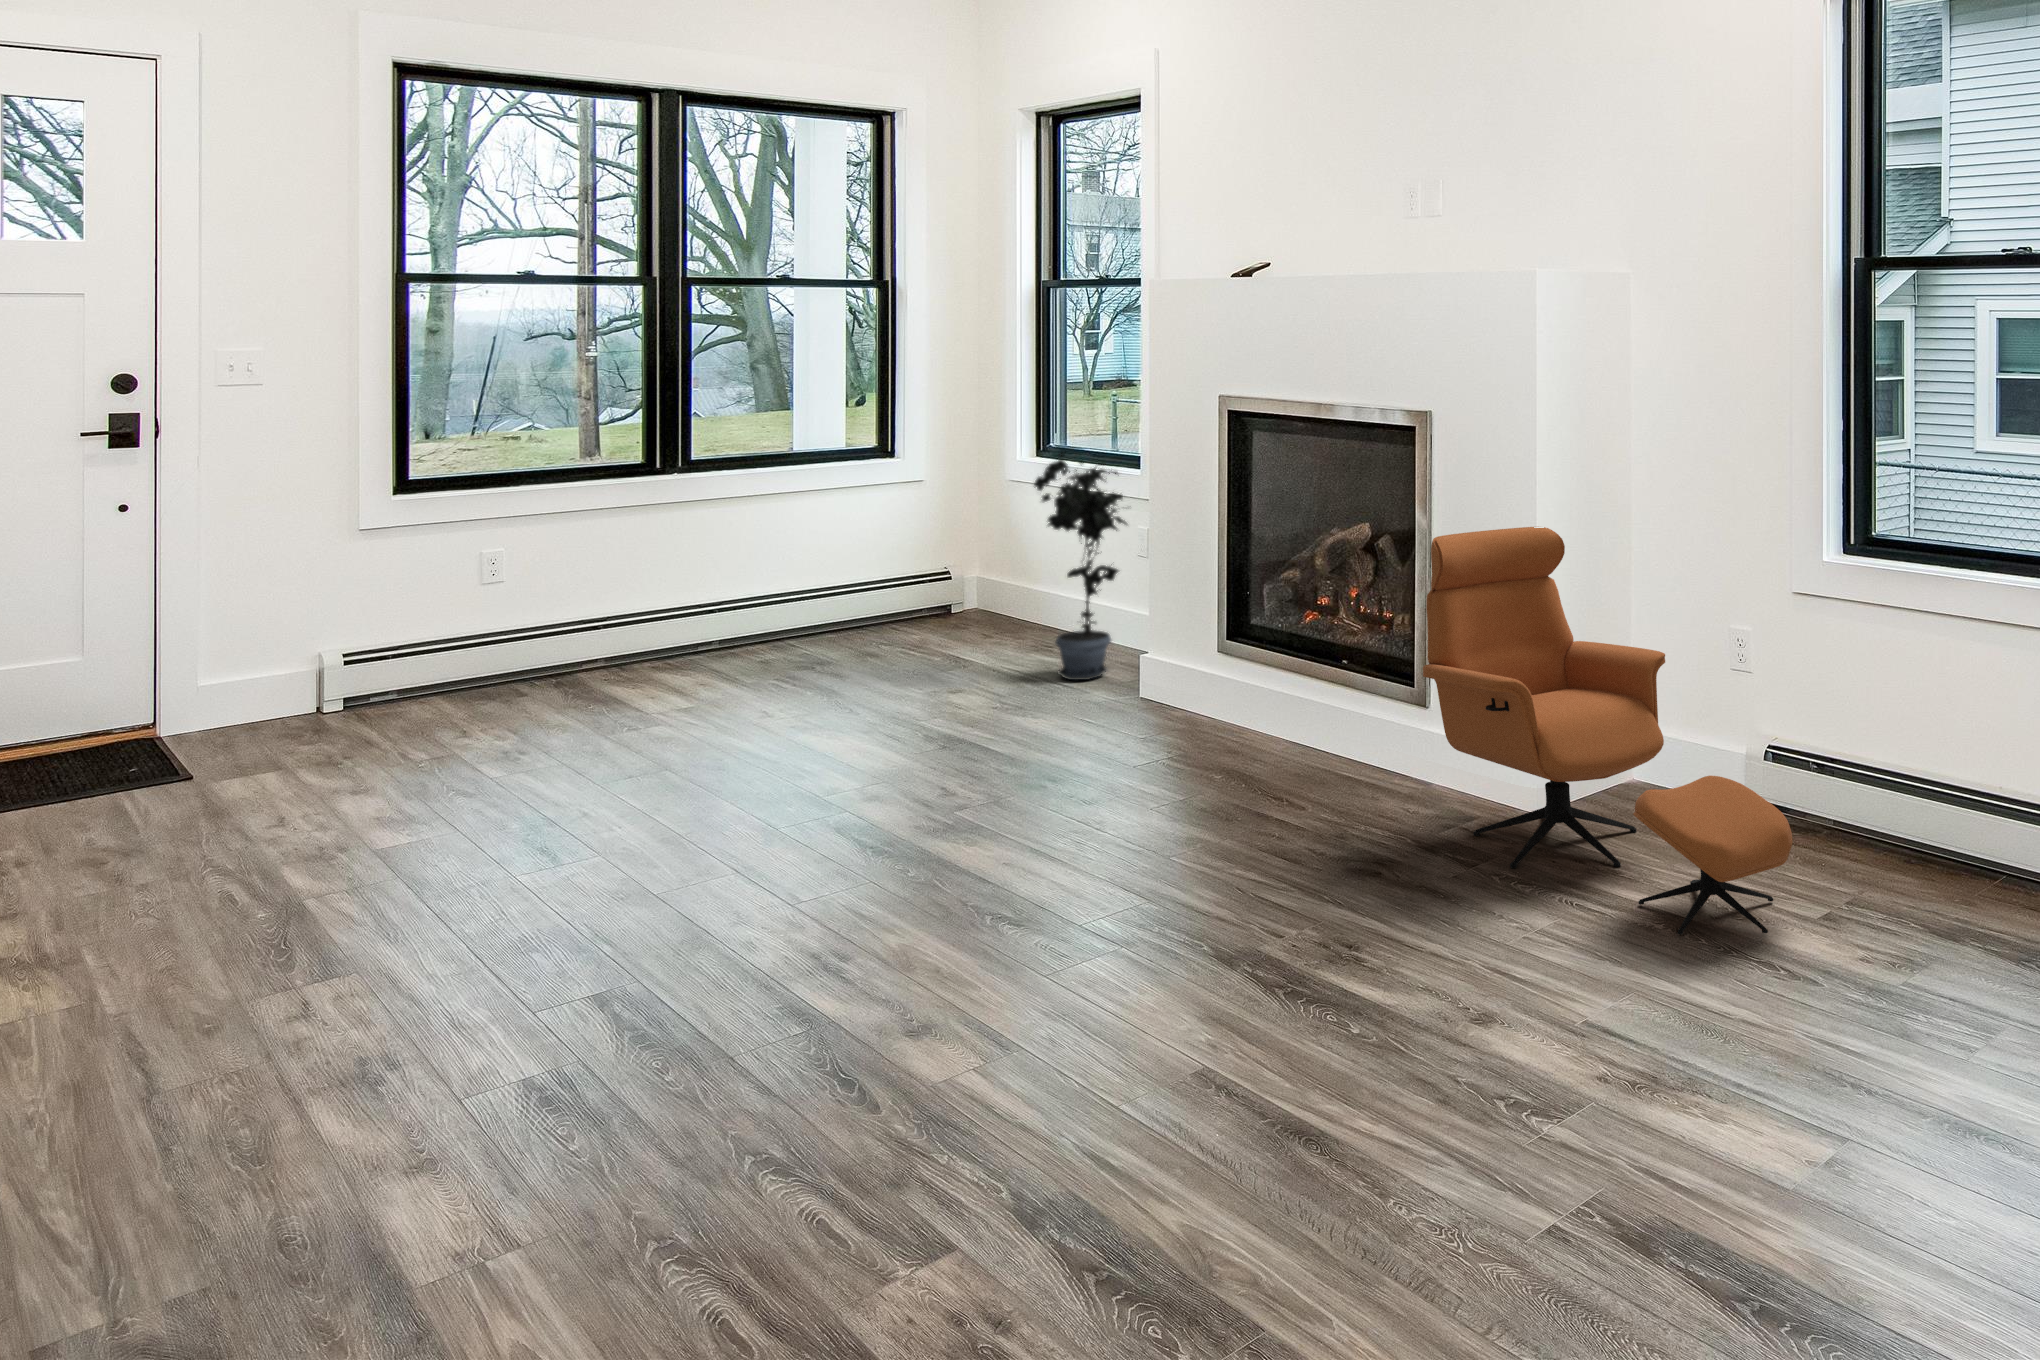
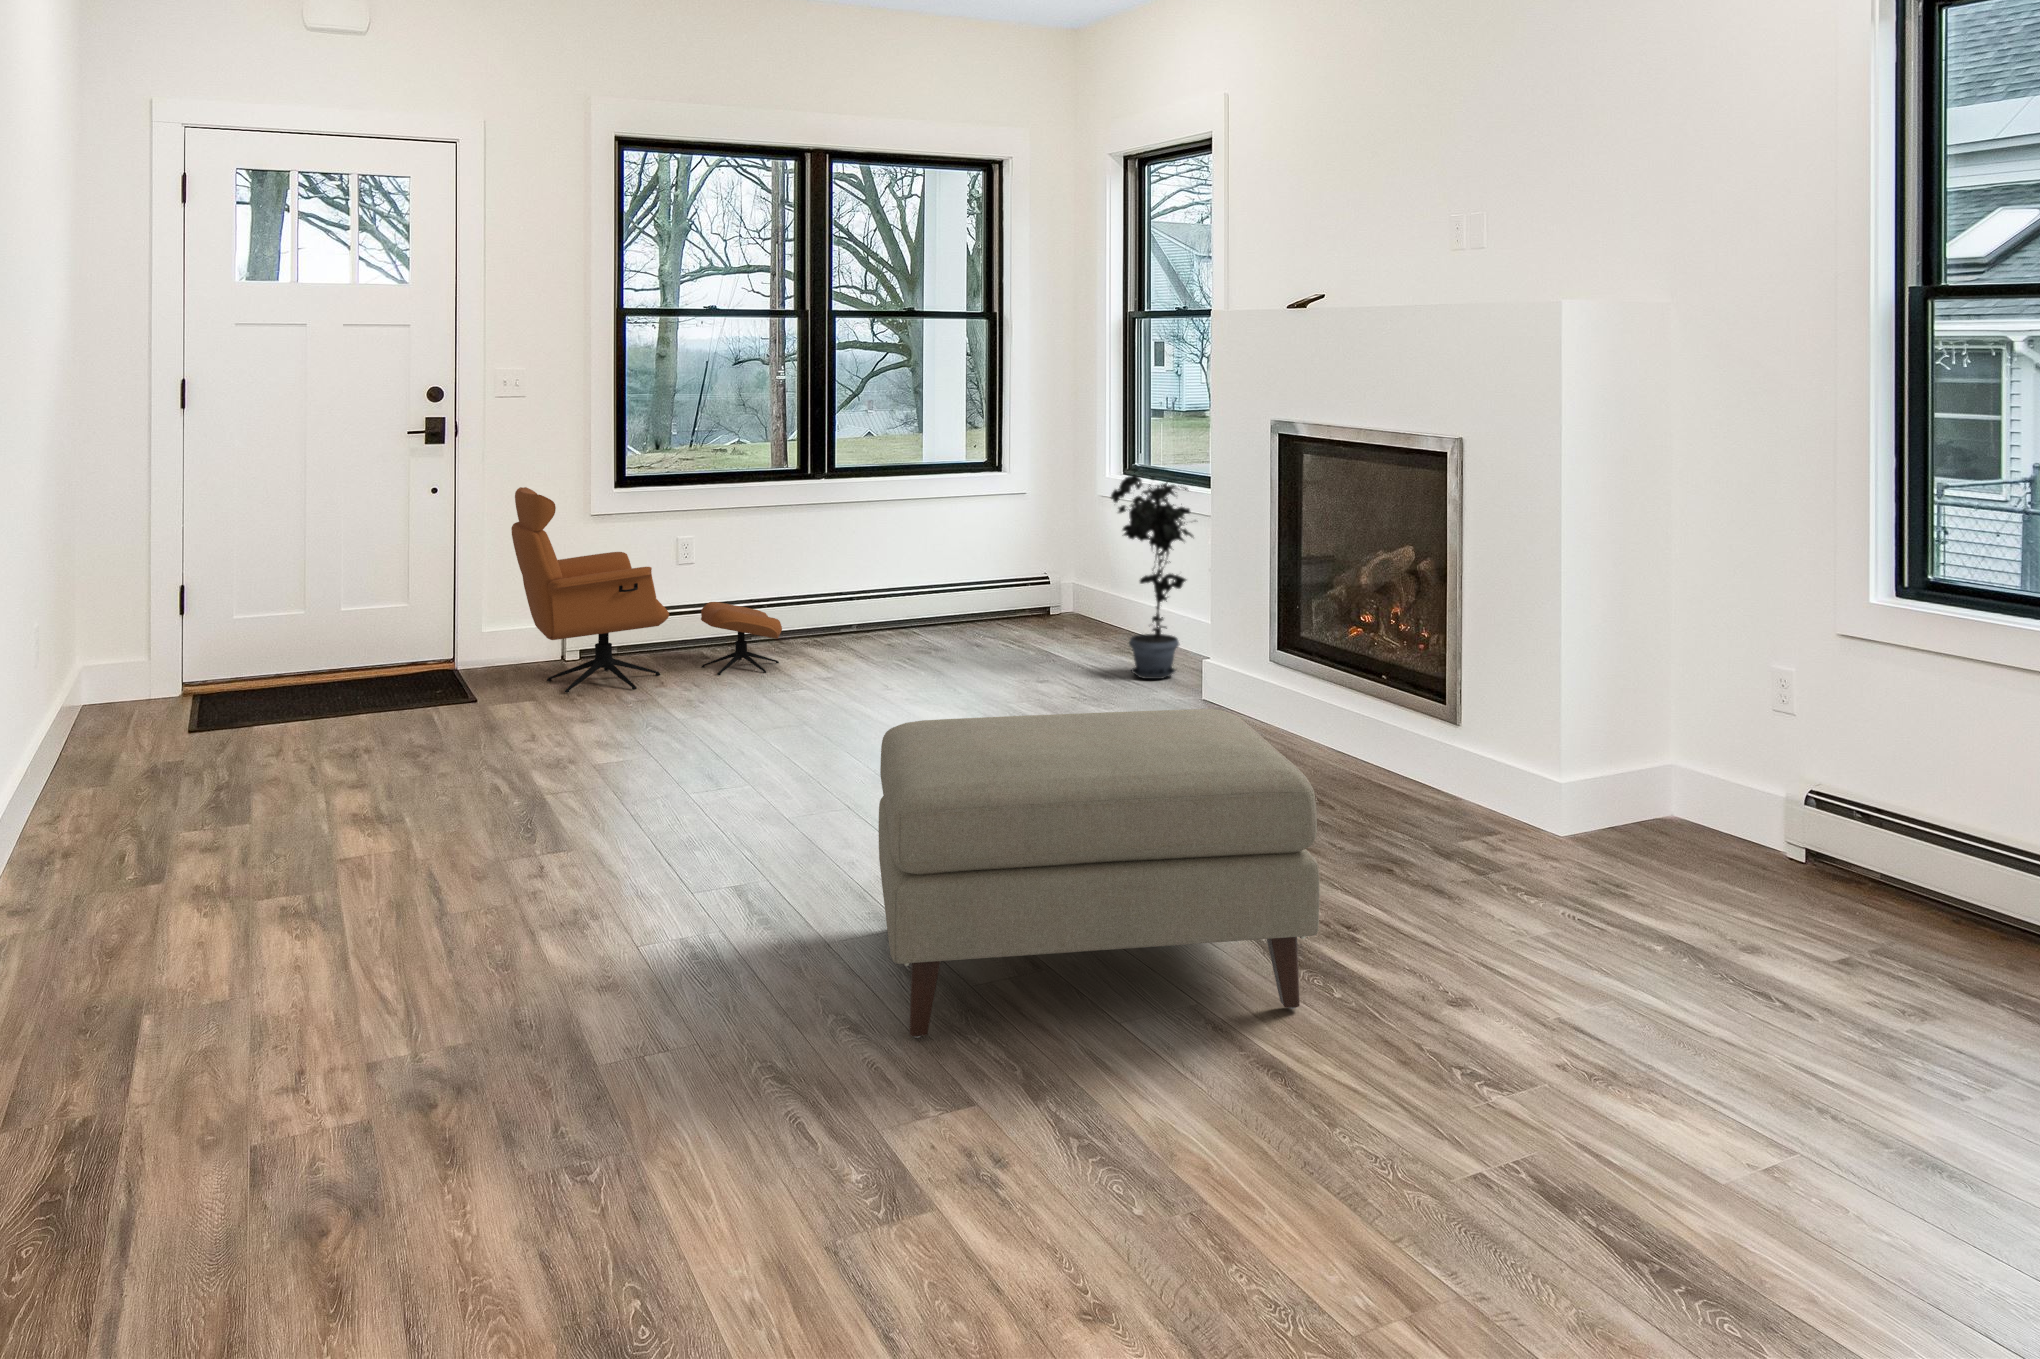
armchair: present [1423,527,1793,935] -> present [511,487,782,693]
ottoman: none [798,725,1340,1169] -> present [879,709,1320,1038]

